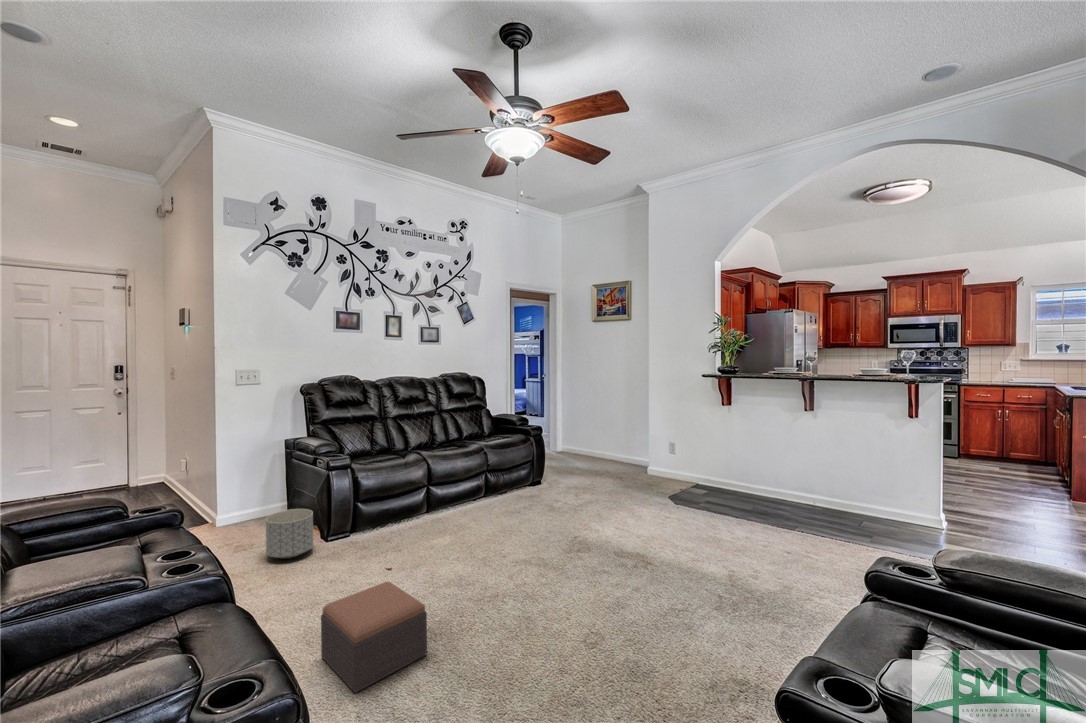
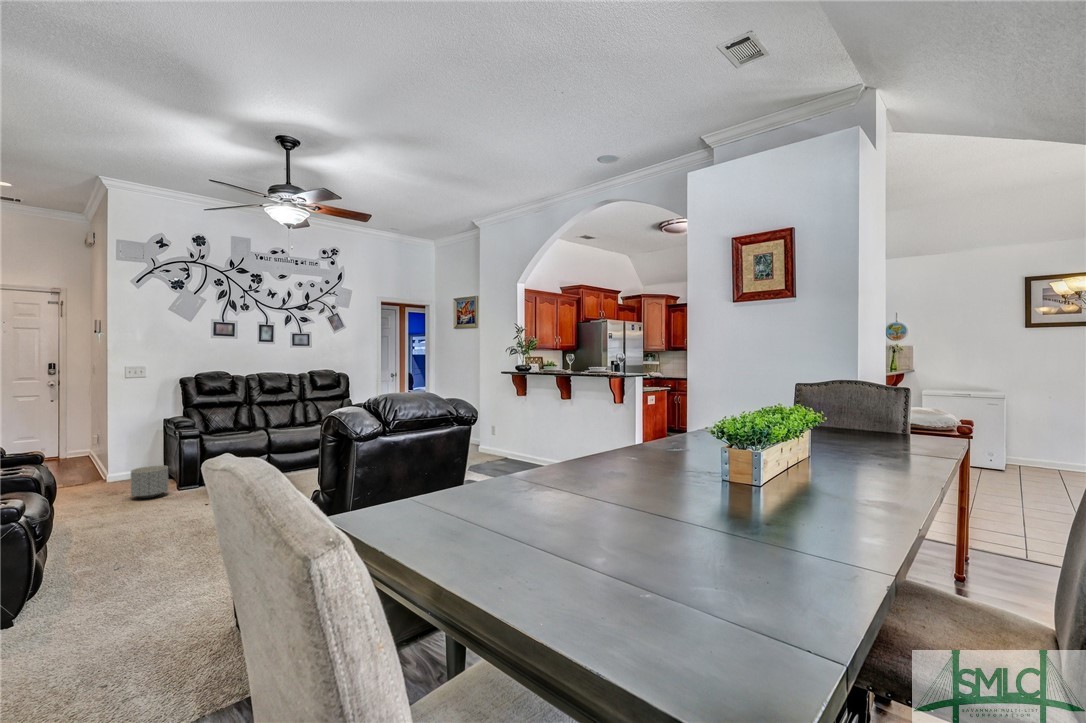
footstool: present [321,582,427,692] -> none [132,498,197,550]

